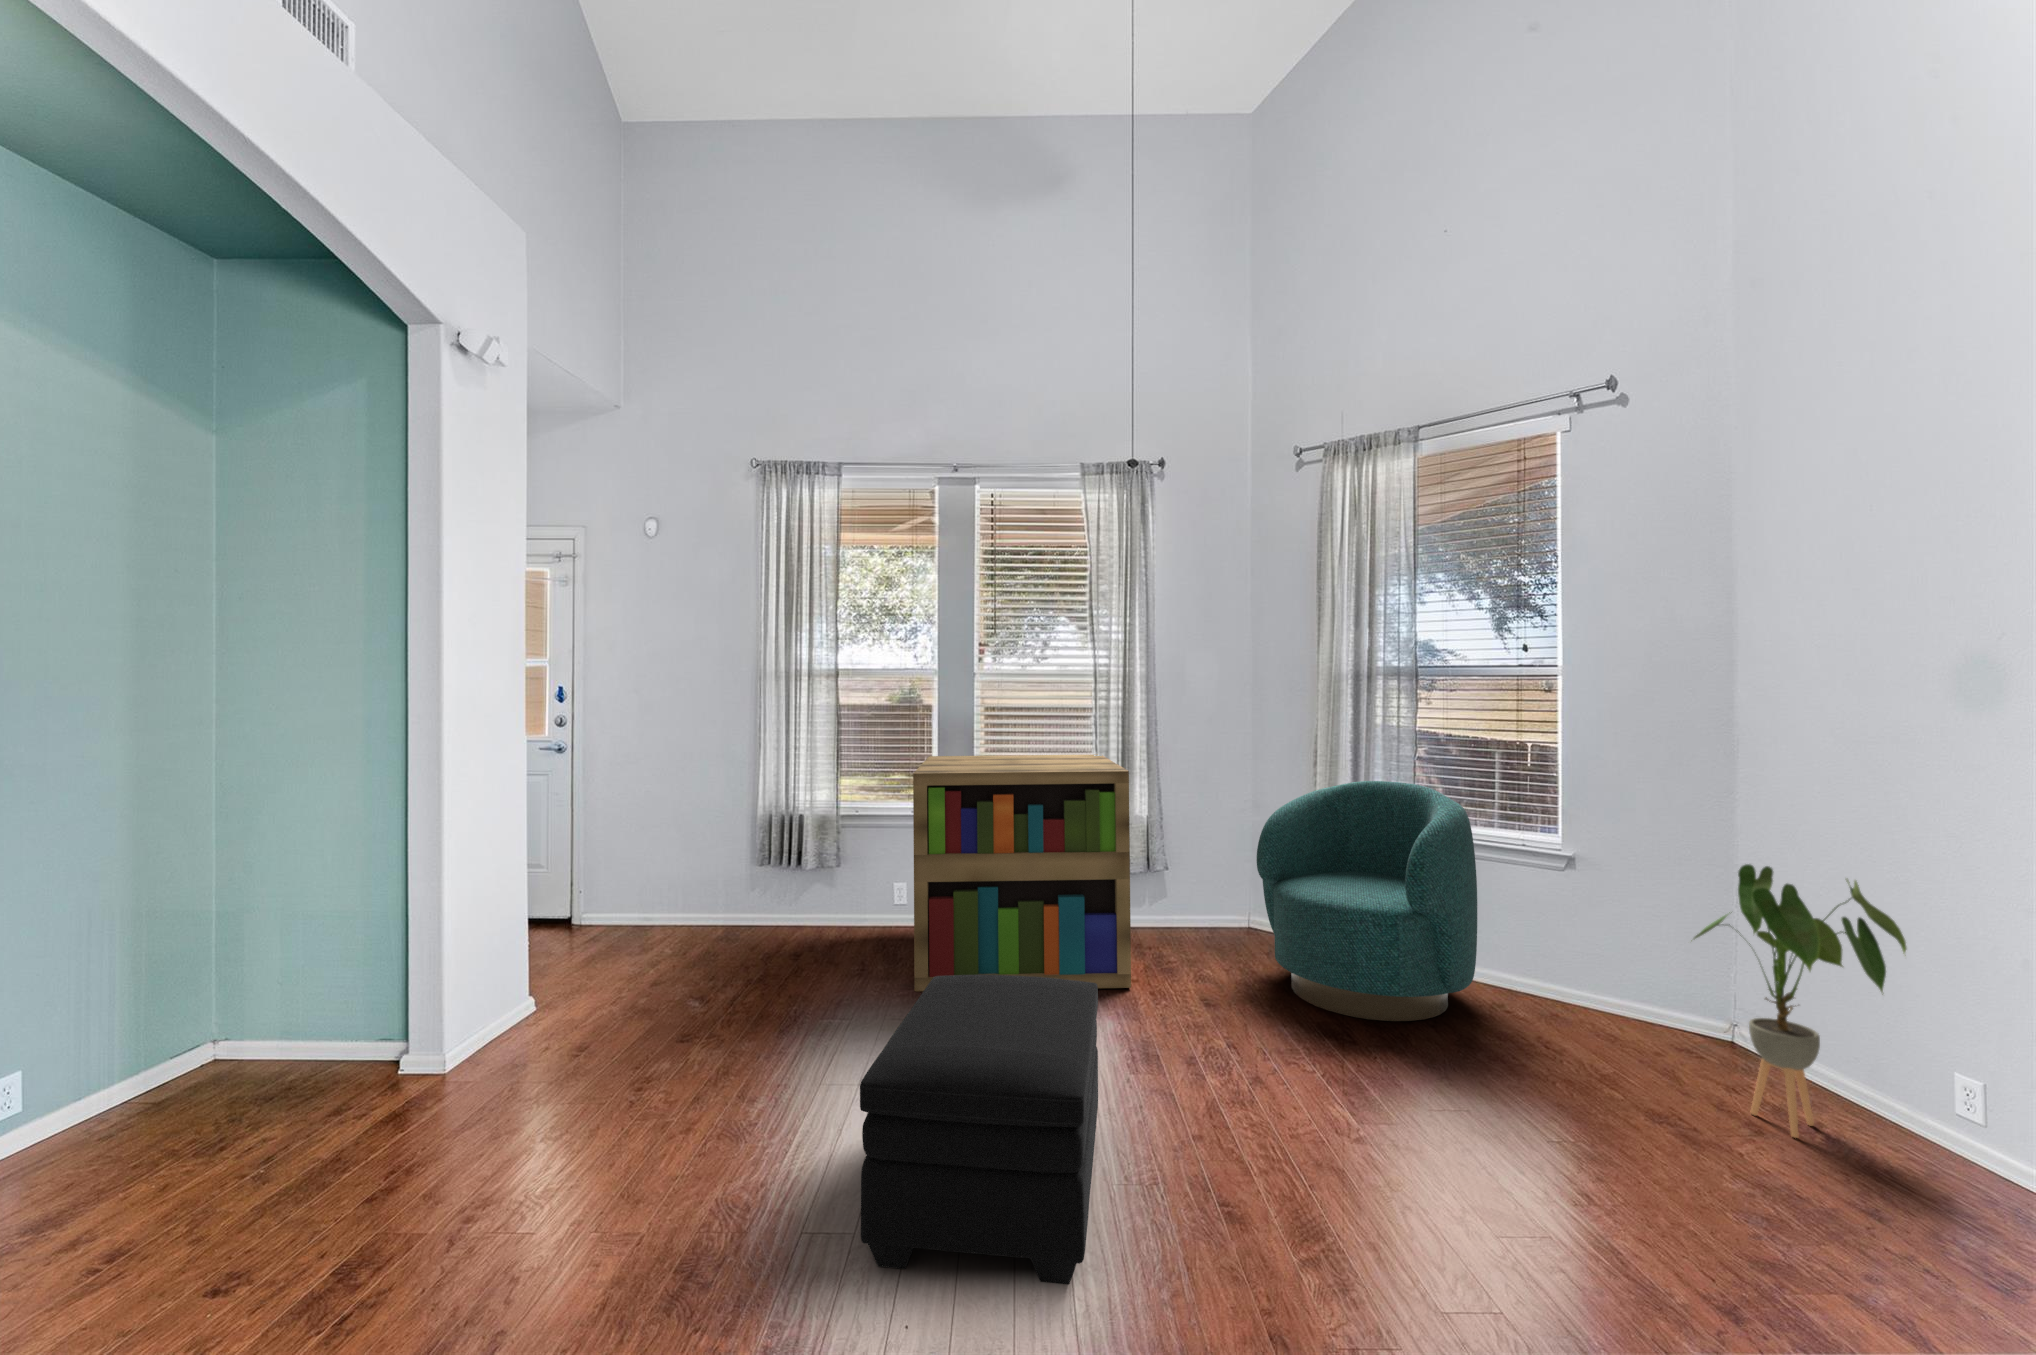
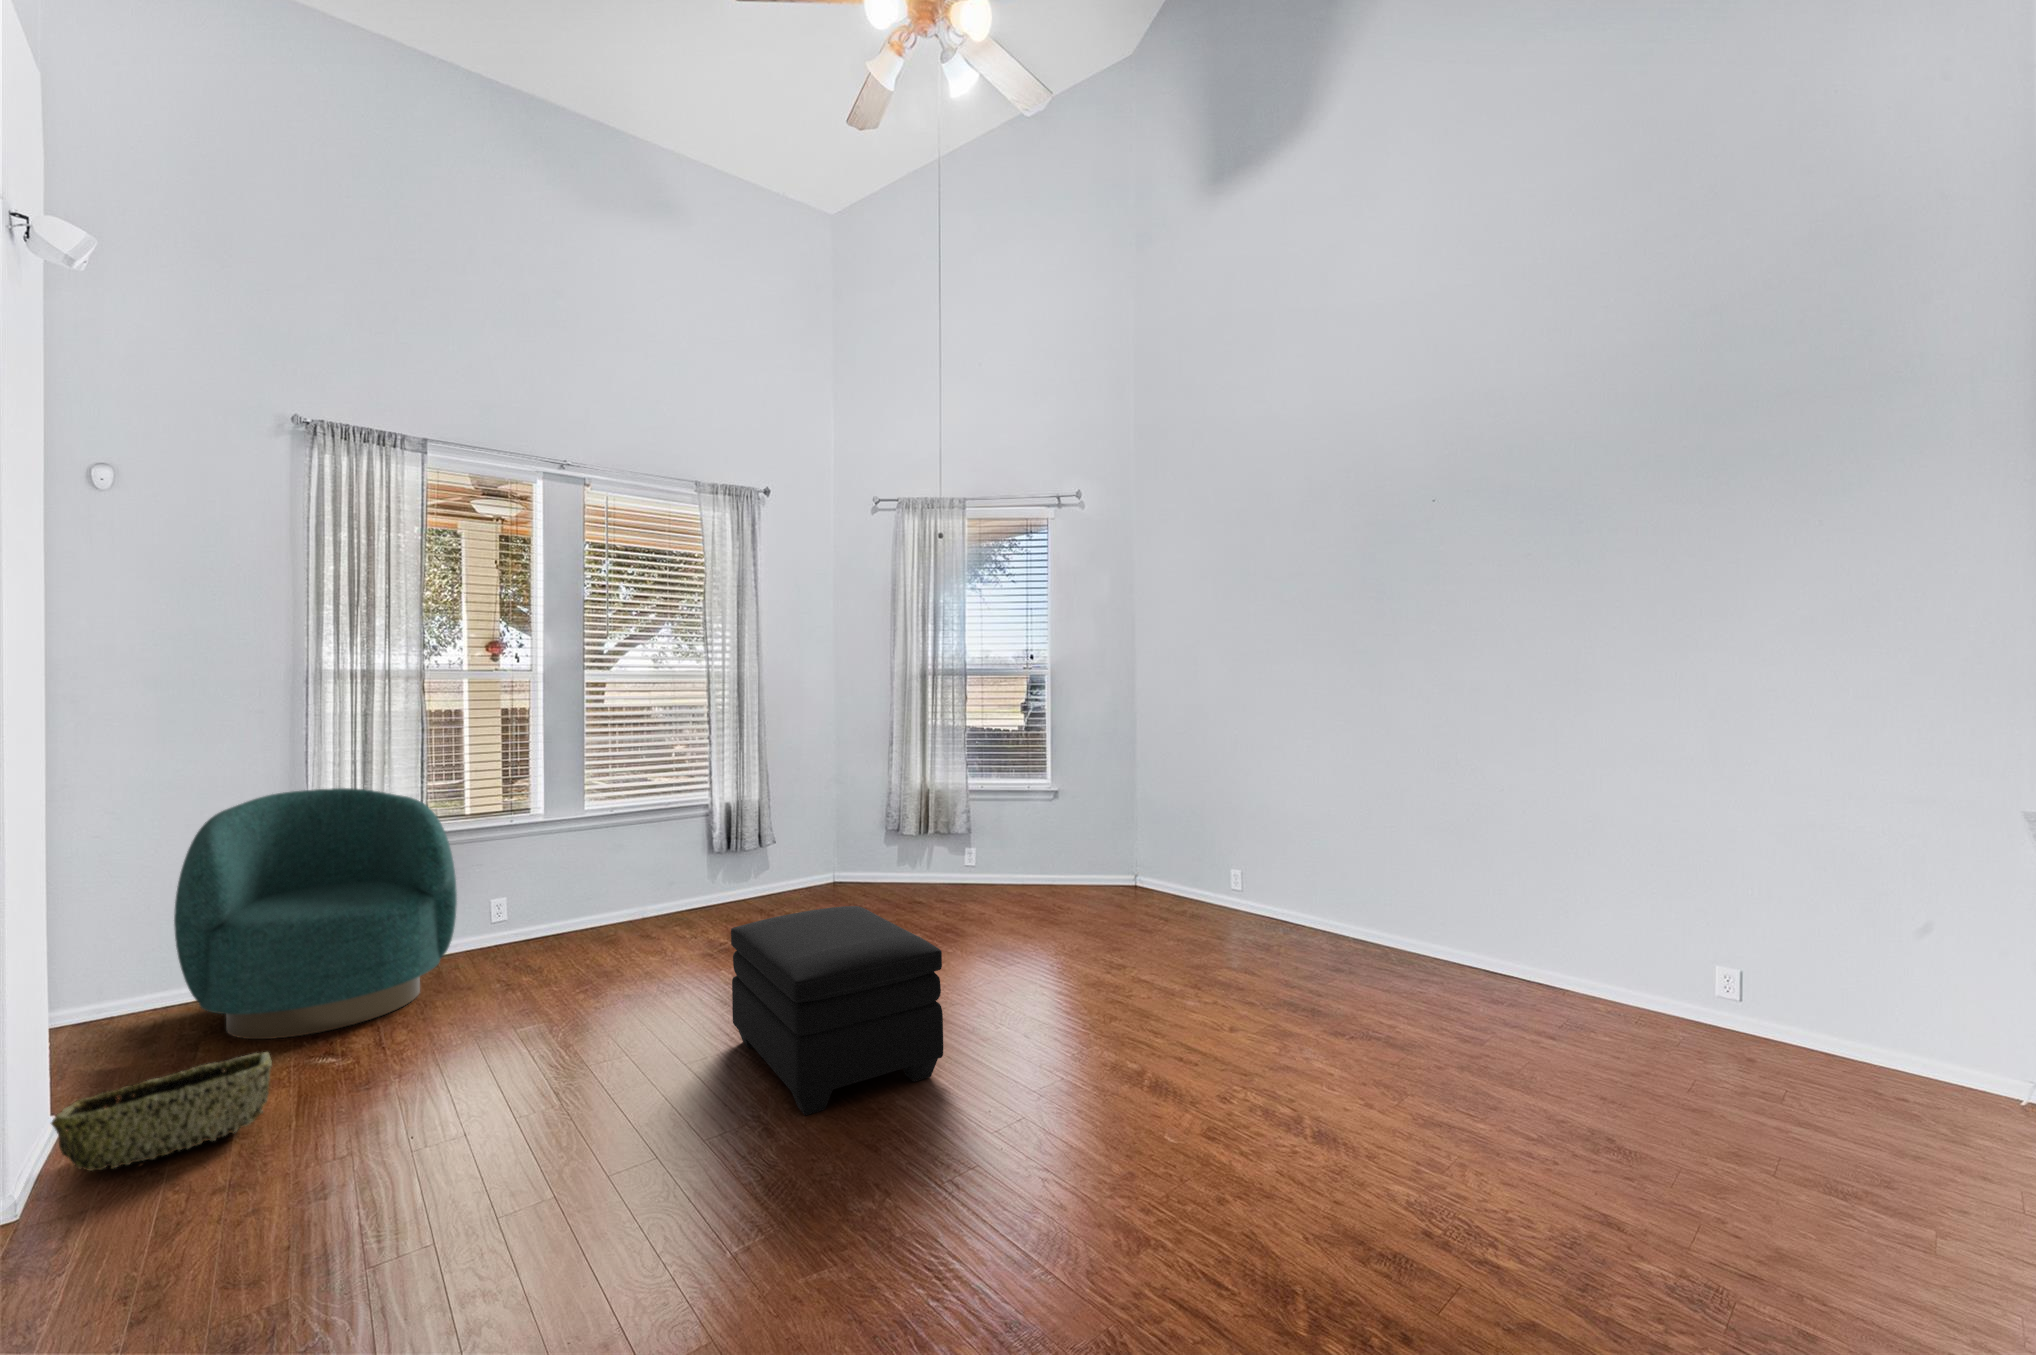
bookshelf: present [913,754,1131,991] -> none [535,748,788,983]
armchair: present [1257,781,1477,1021] -> present [174,788,457,1039]
house plant: present [1694,864,1907,1138] -> none [1133,778,1216,918]
woven basket: none [448,990,602,1060] -> present [51,1052,272,1171]

